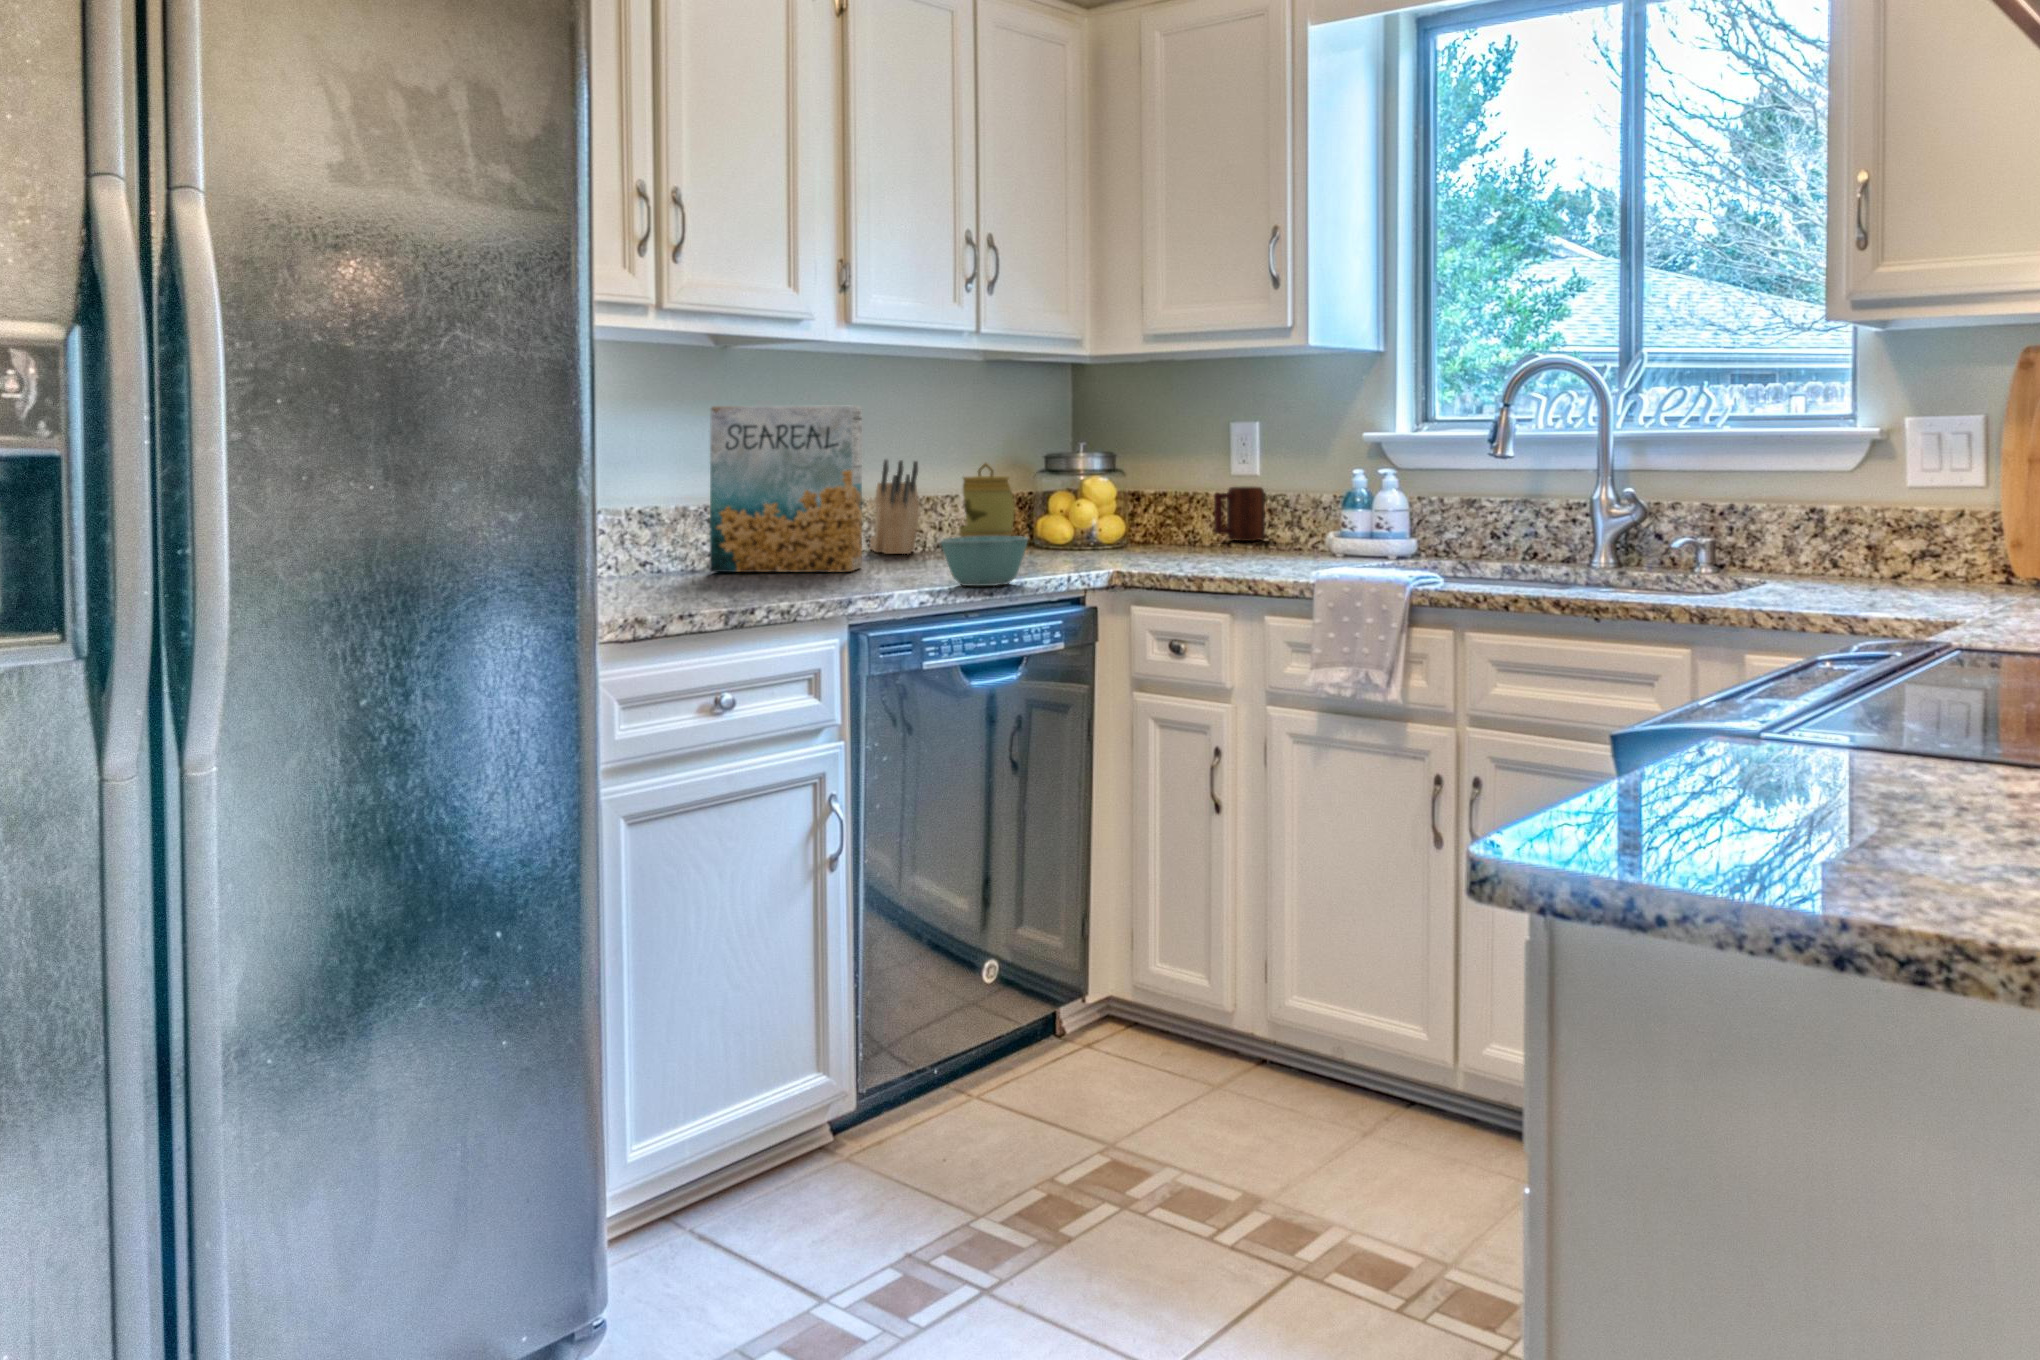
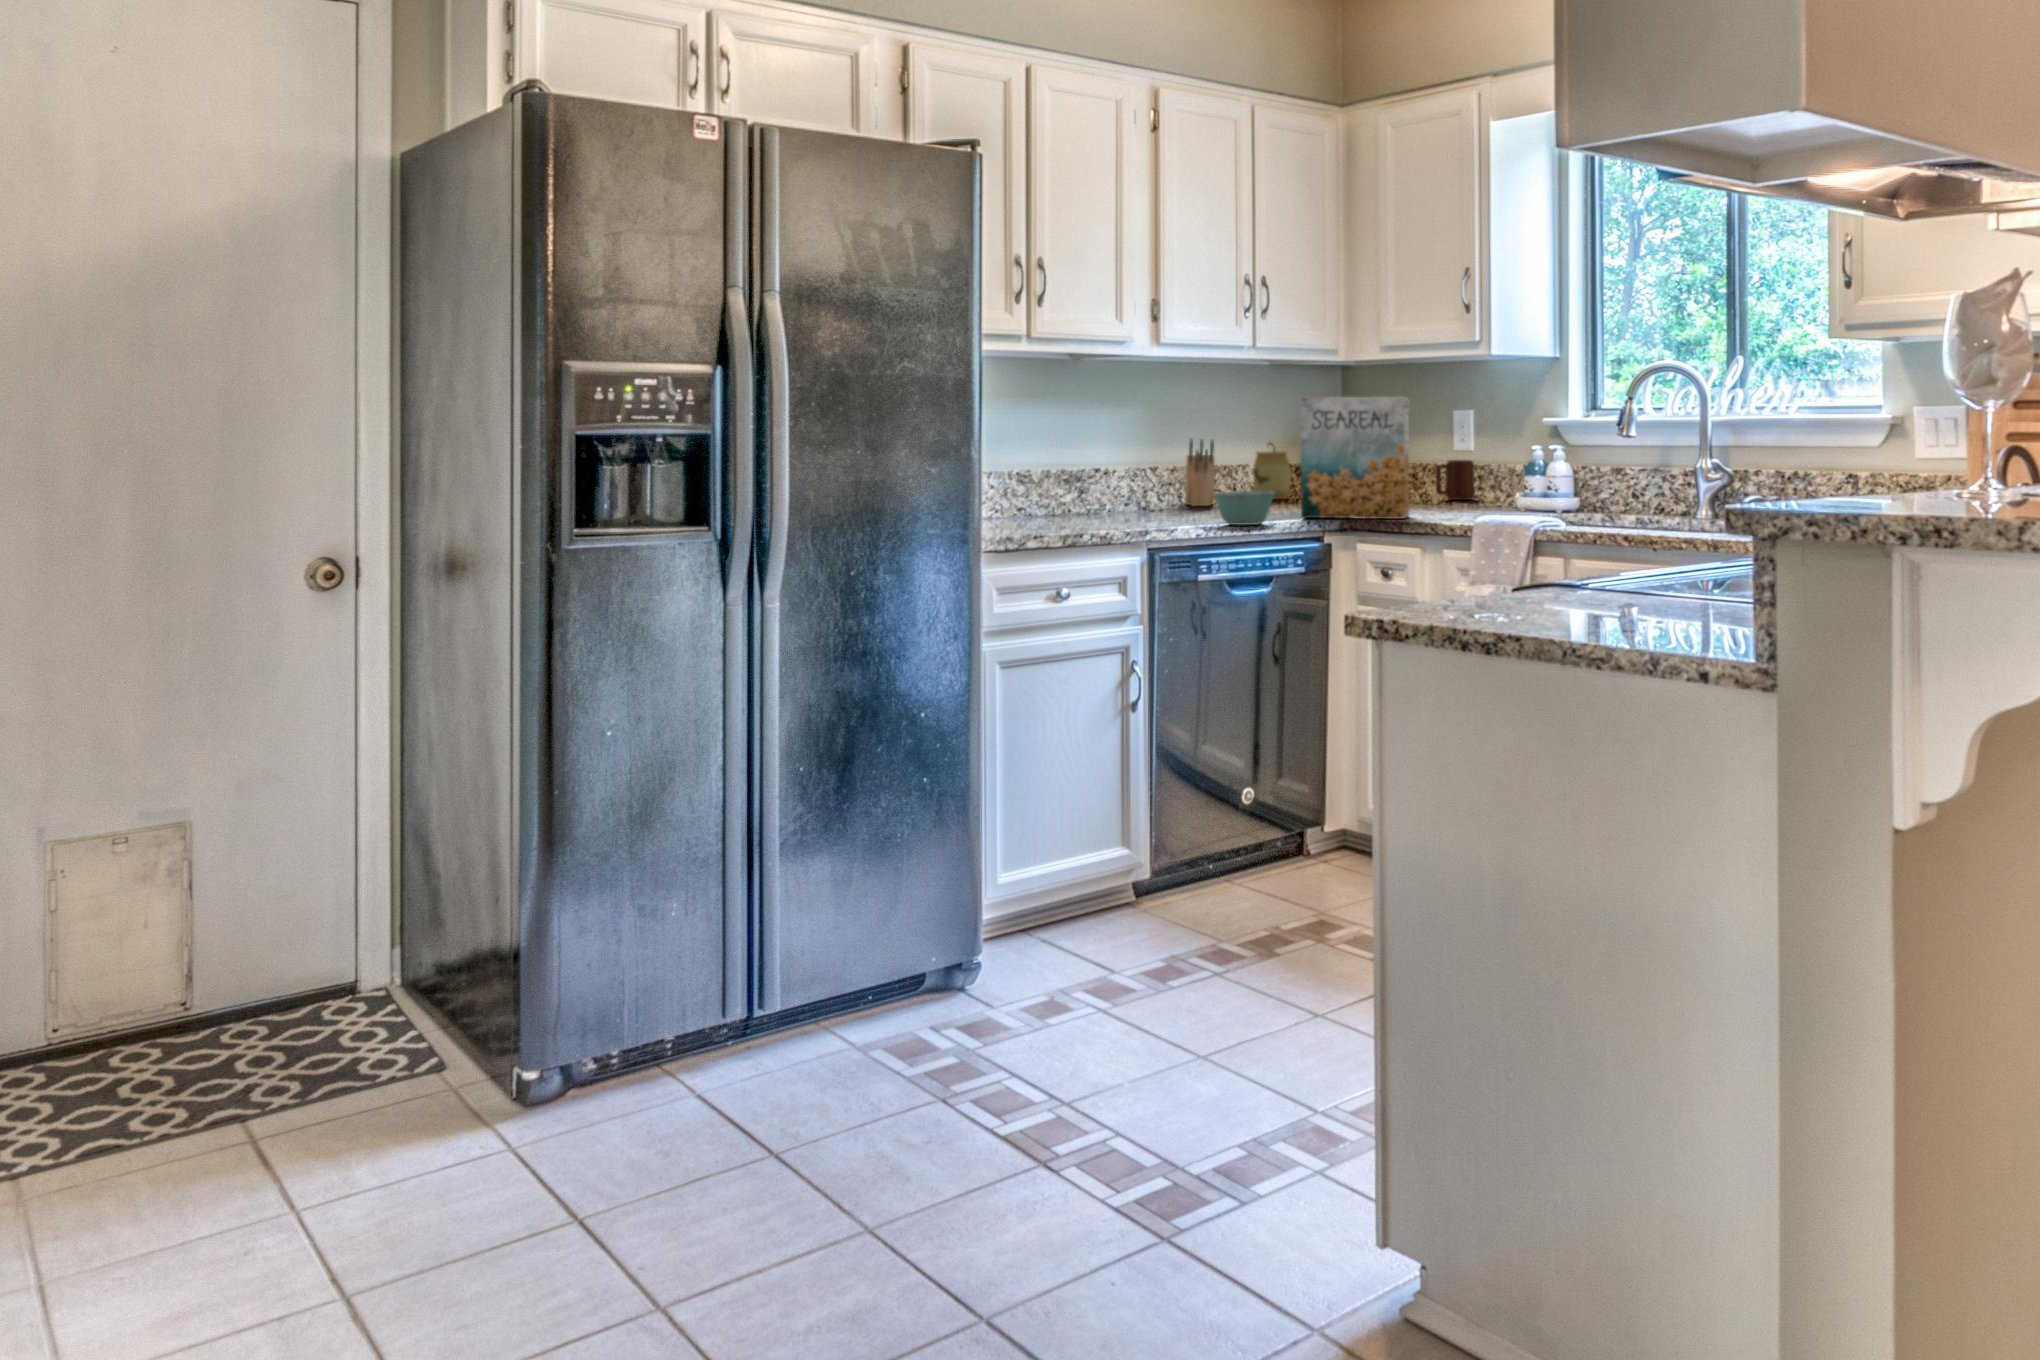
cereal box: present [710,406,862,572] -> present [1300,397,1409,519]

